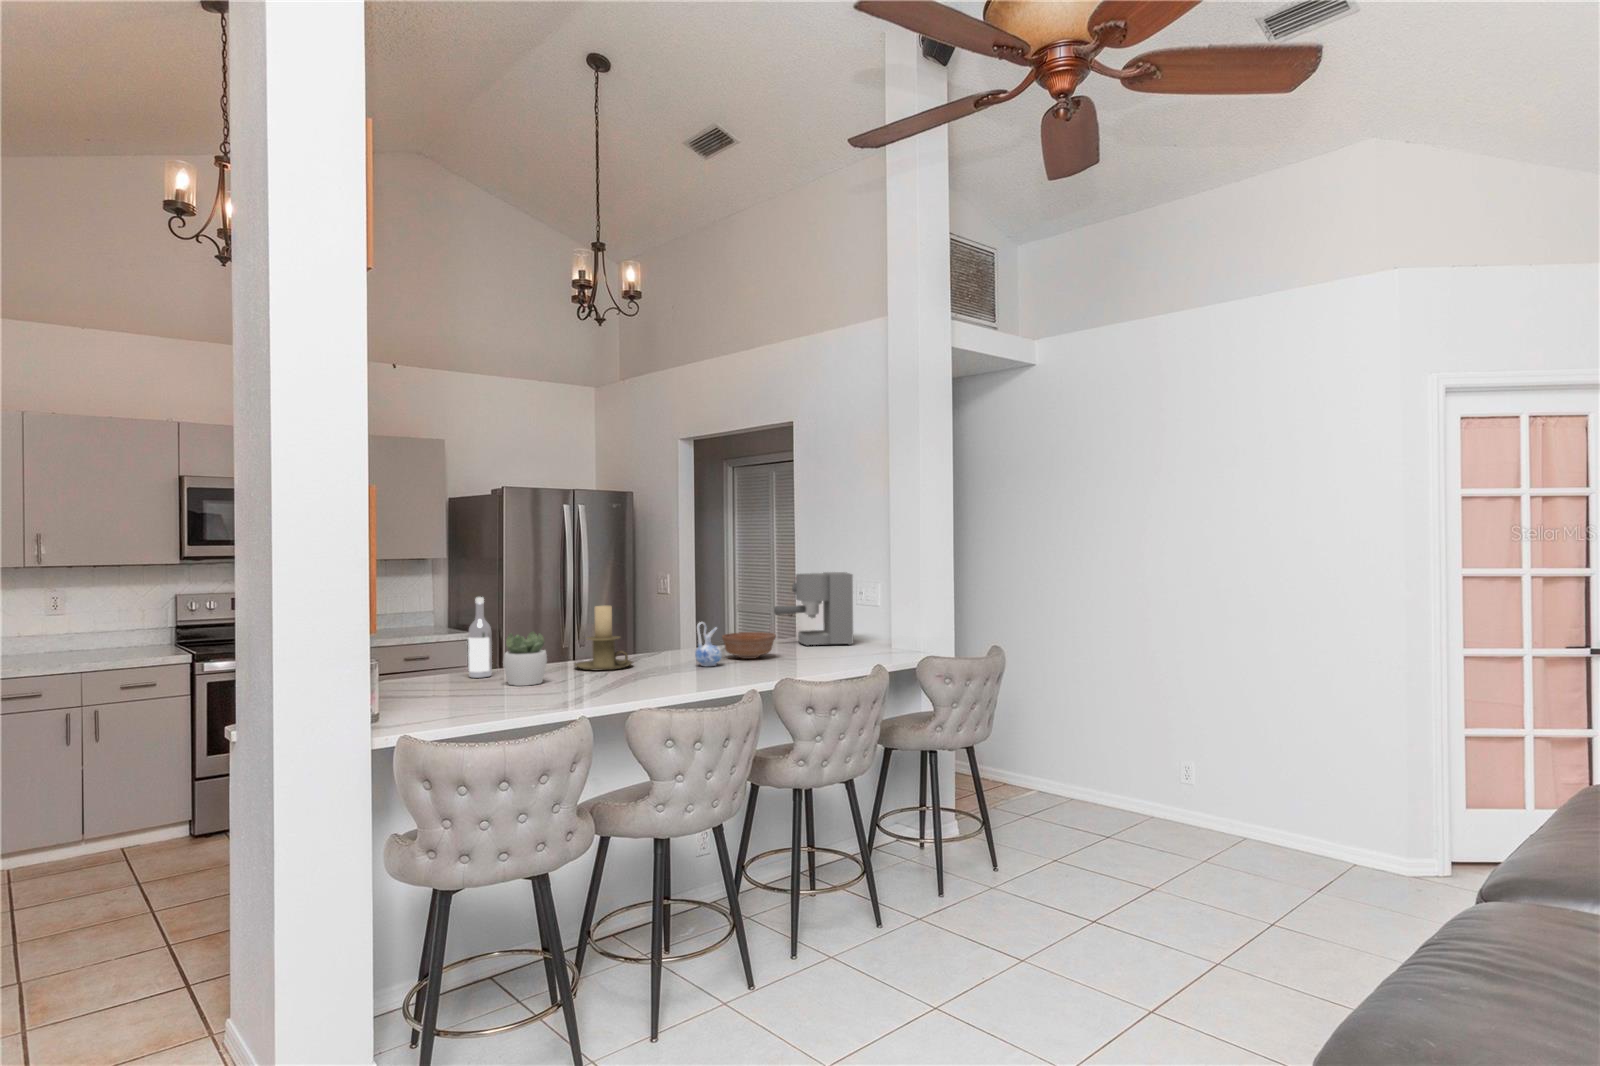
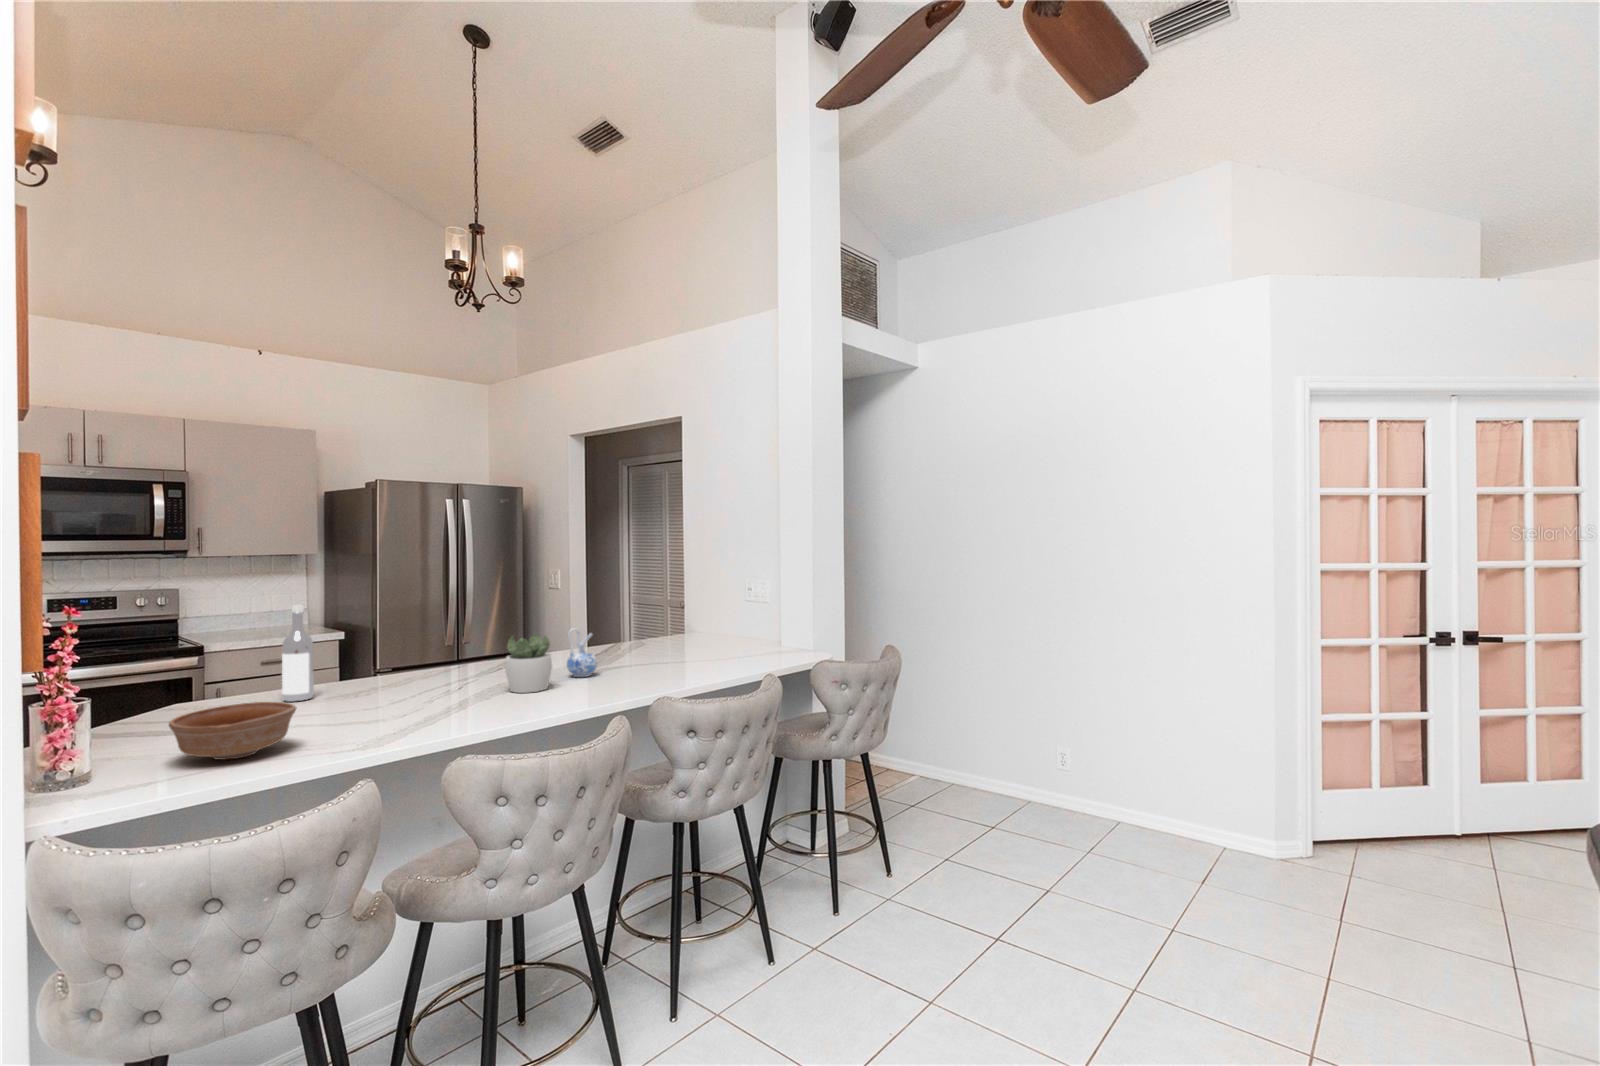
coffee maker: present [774,572,853,646] -> none [660,570,742,647]
candle holder: present [575,606,633,671] -> none [422,611,496,686]
succulent plant: present [503,632,547,686] -> present [505,634,552,693]
bowl: present [722,632,776,659] -> present [169,702,296,760]

